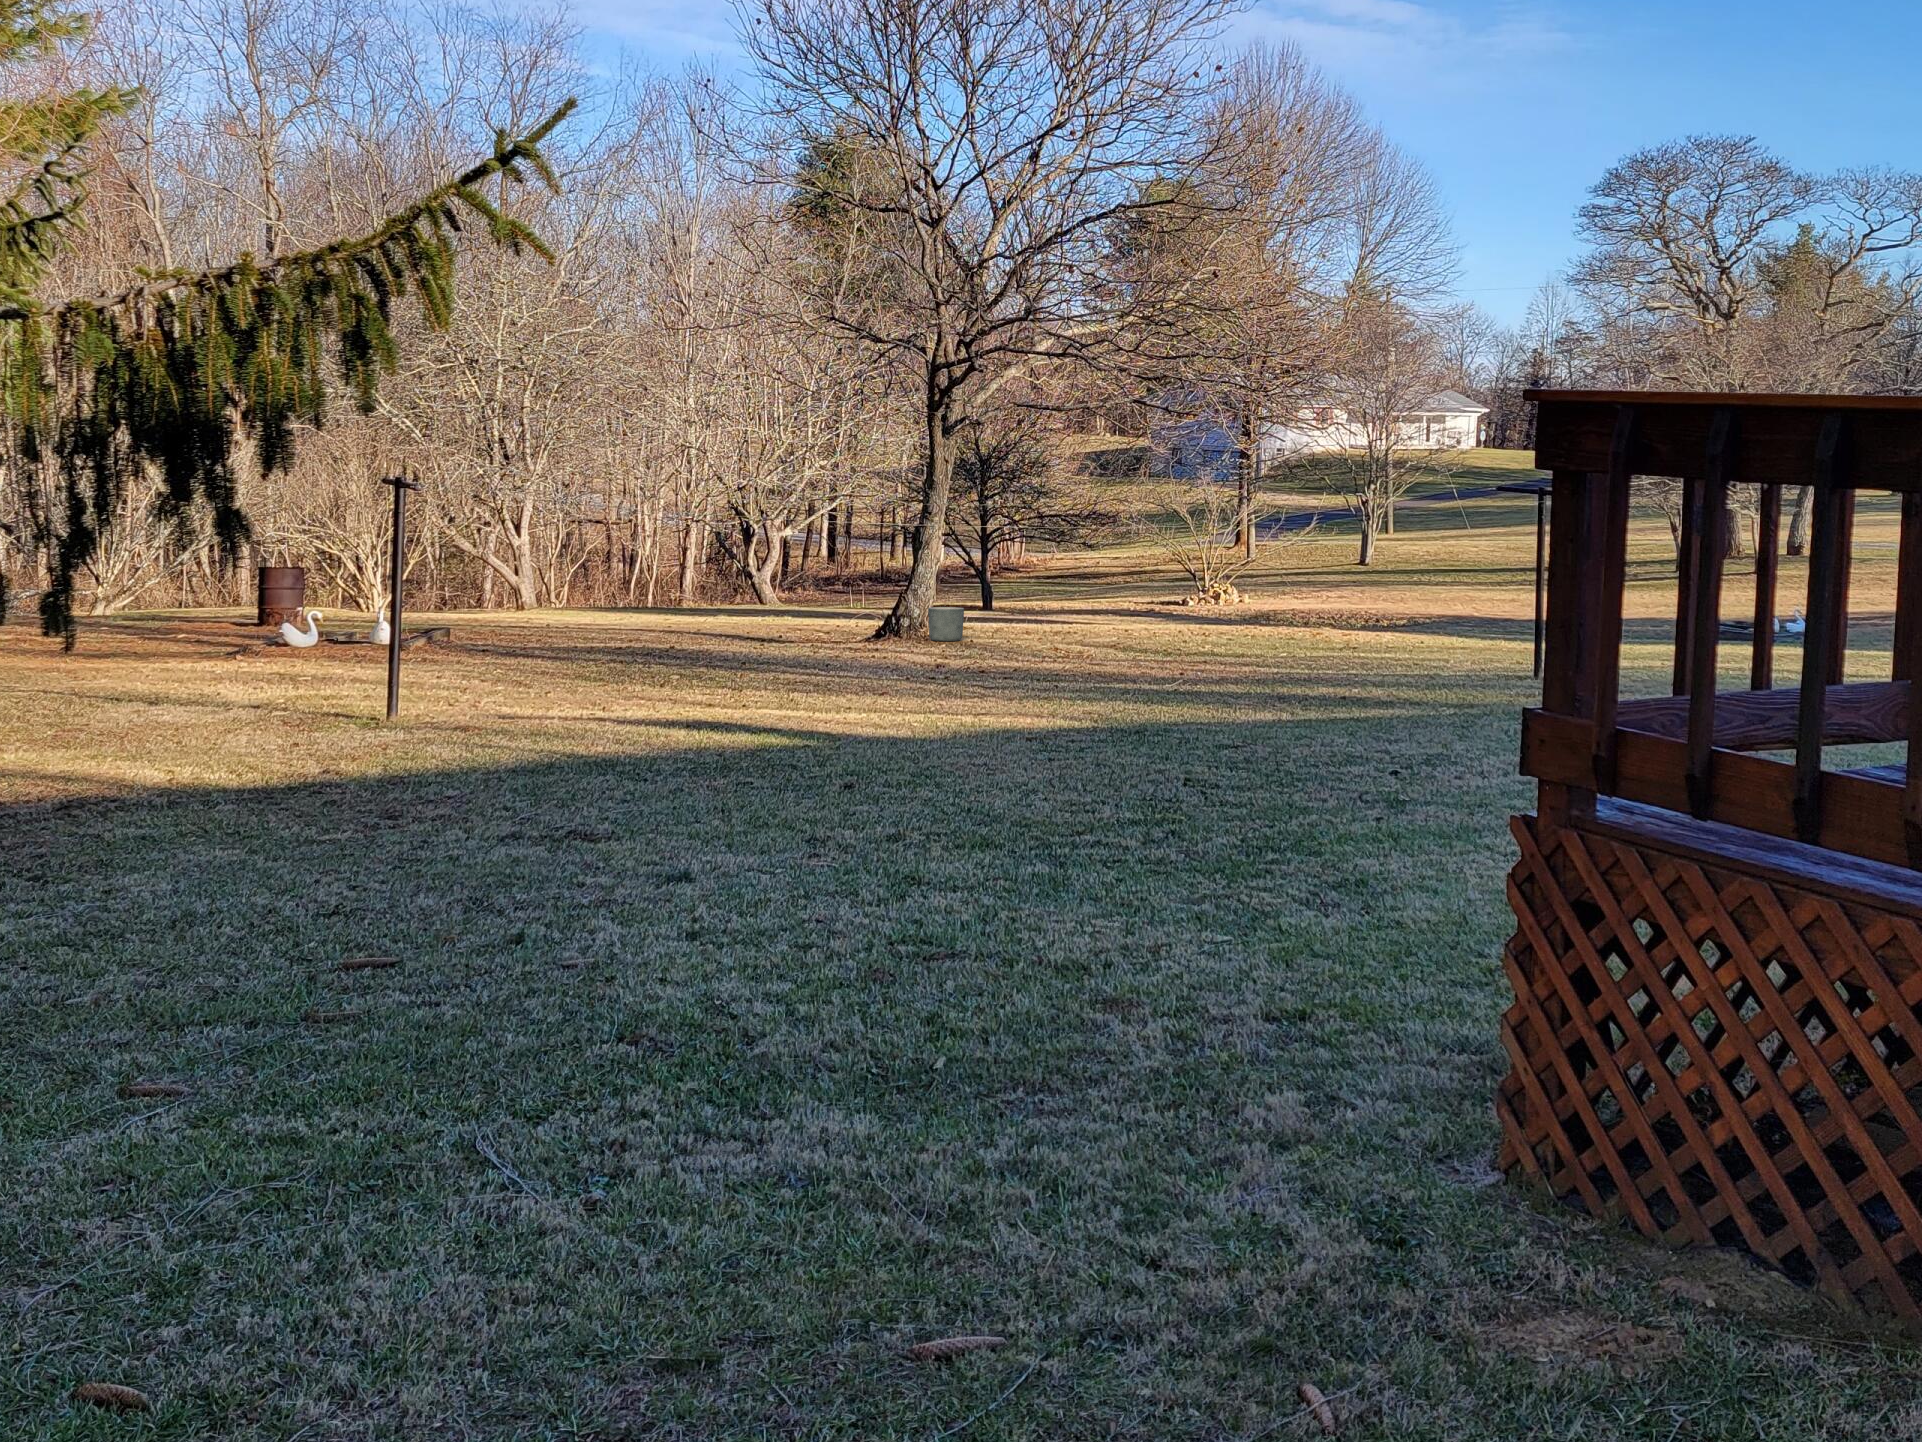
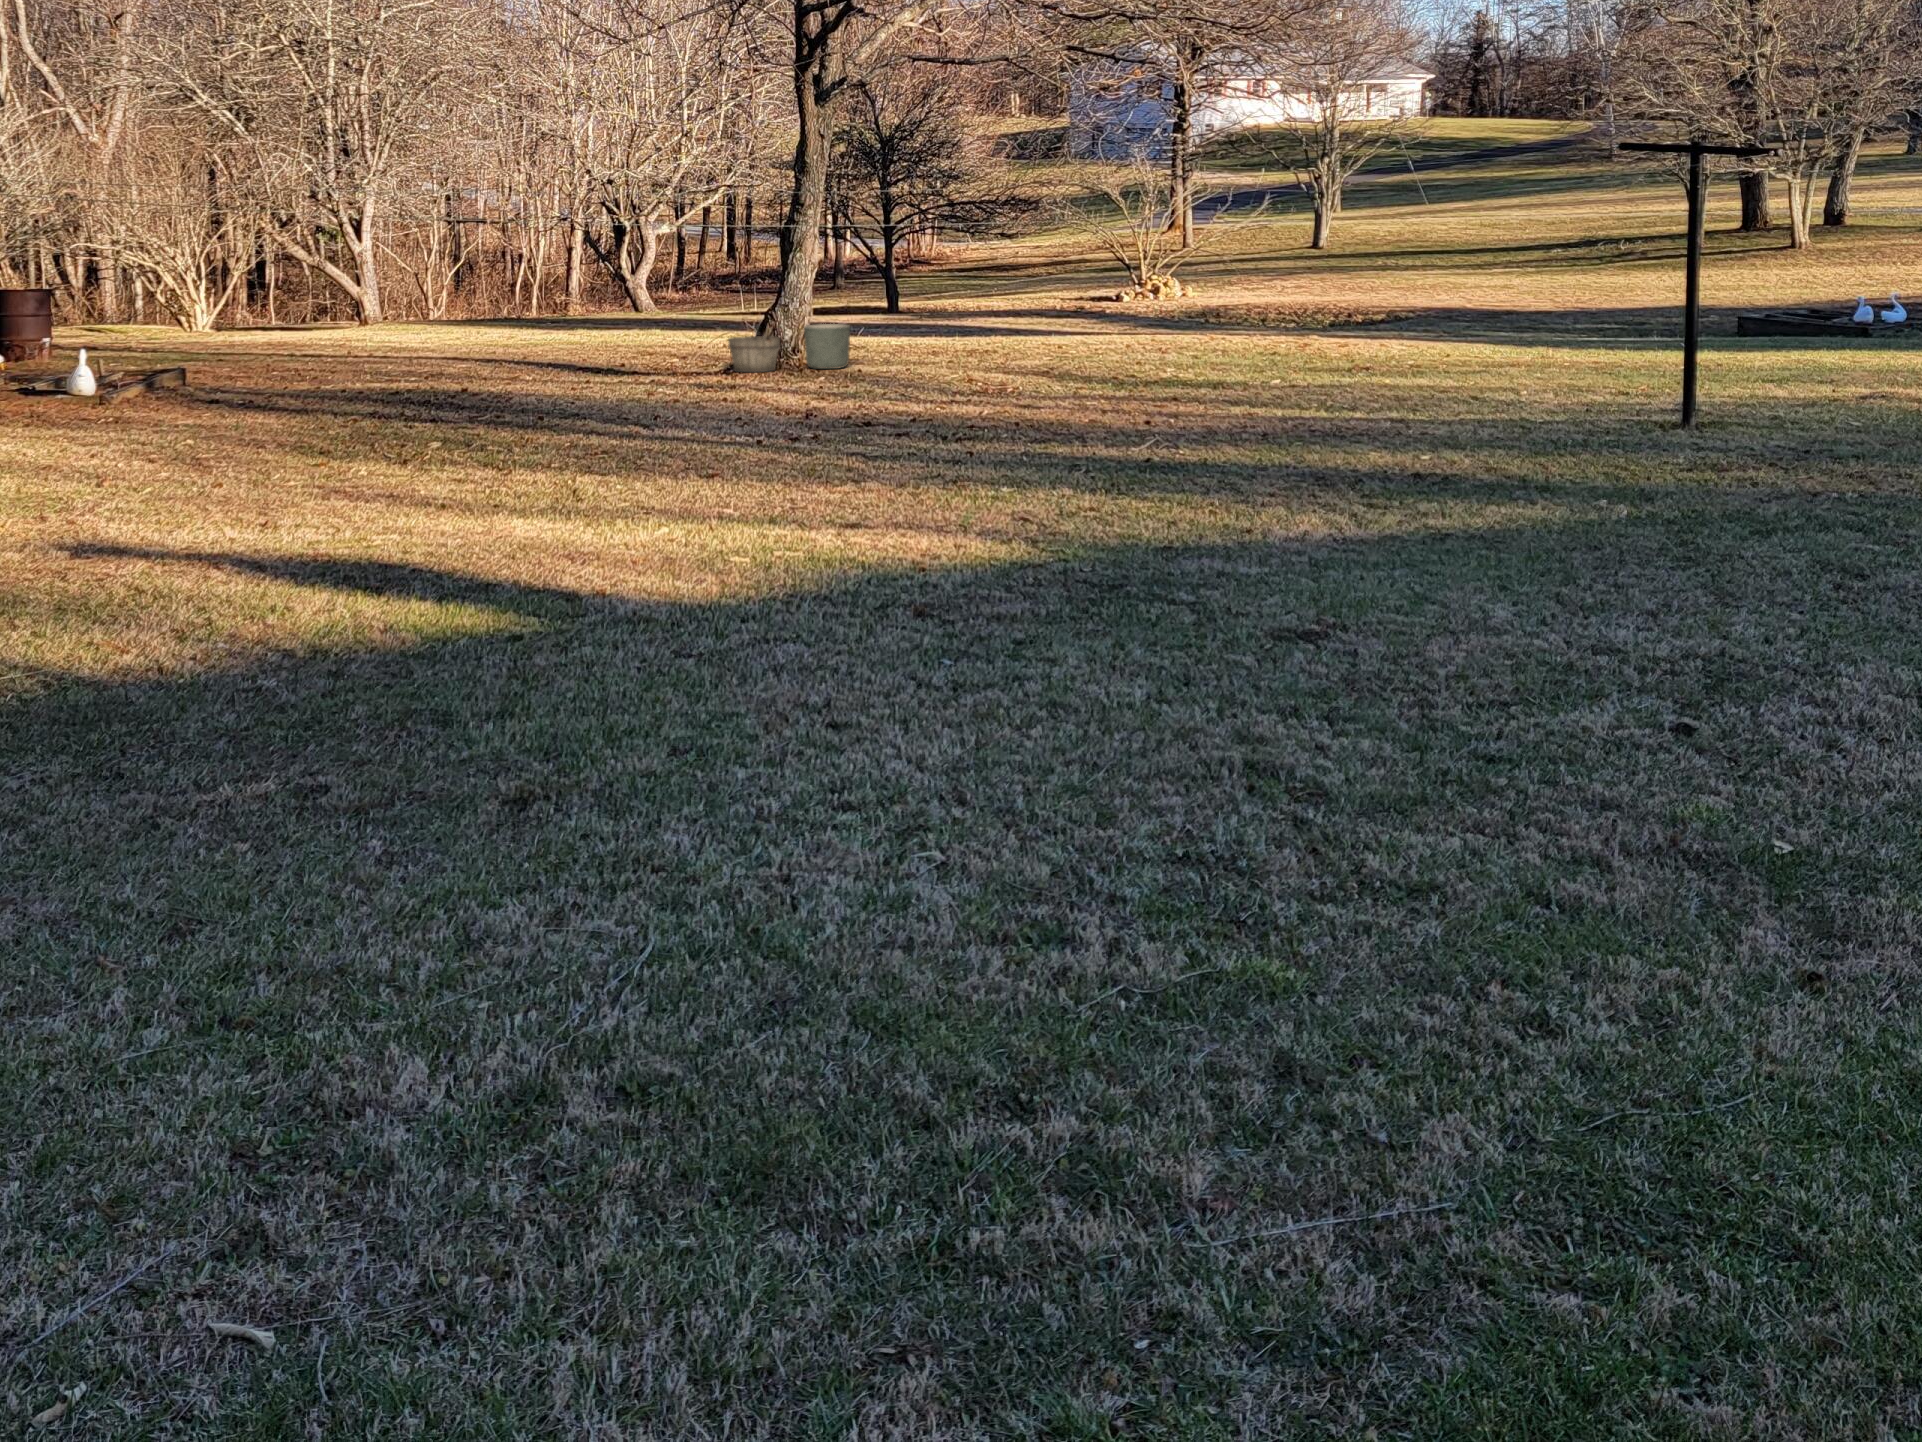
wooden bucket: none [869,607,911,642] -> present [728,333,780,372]

